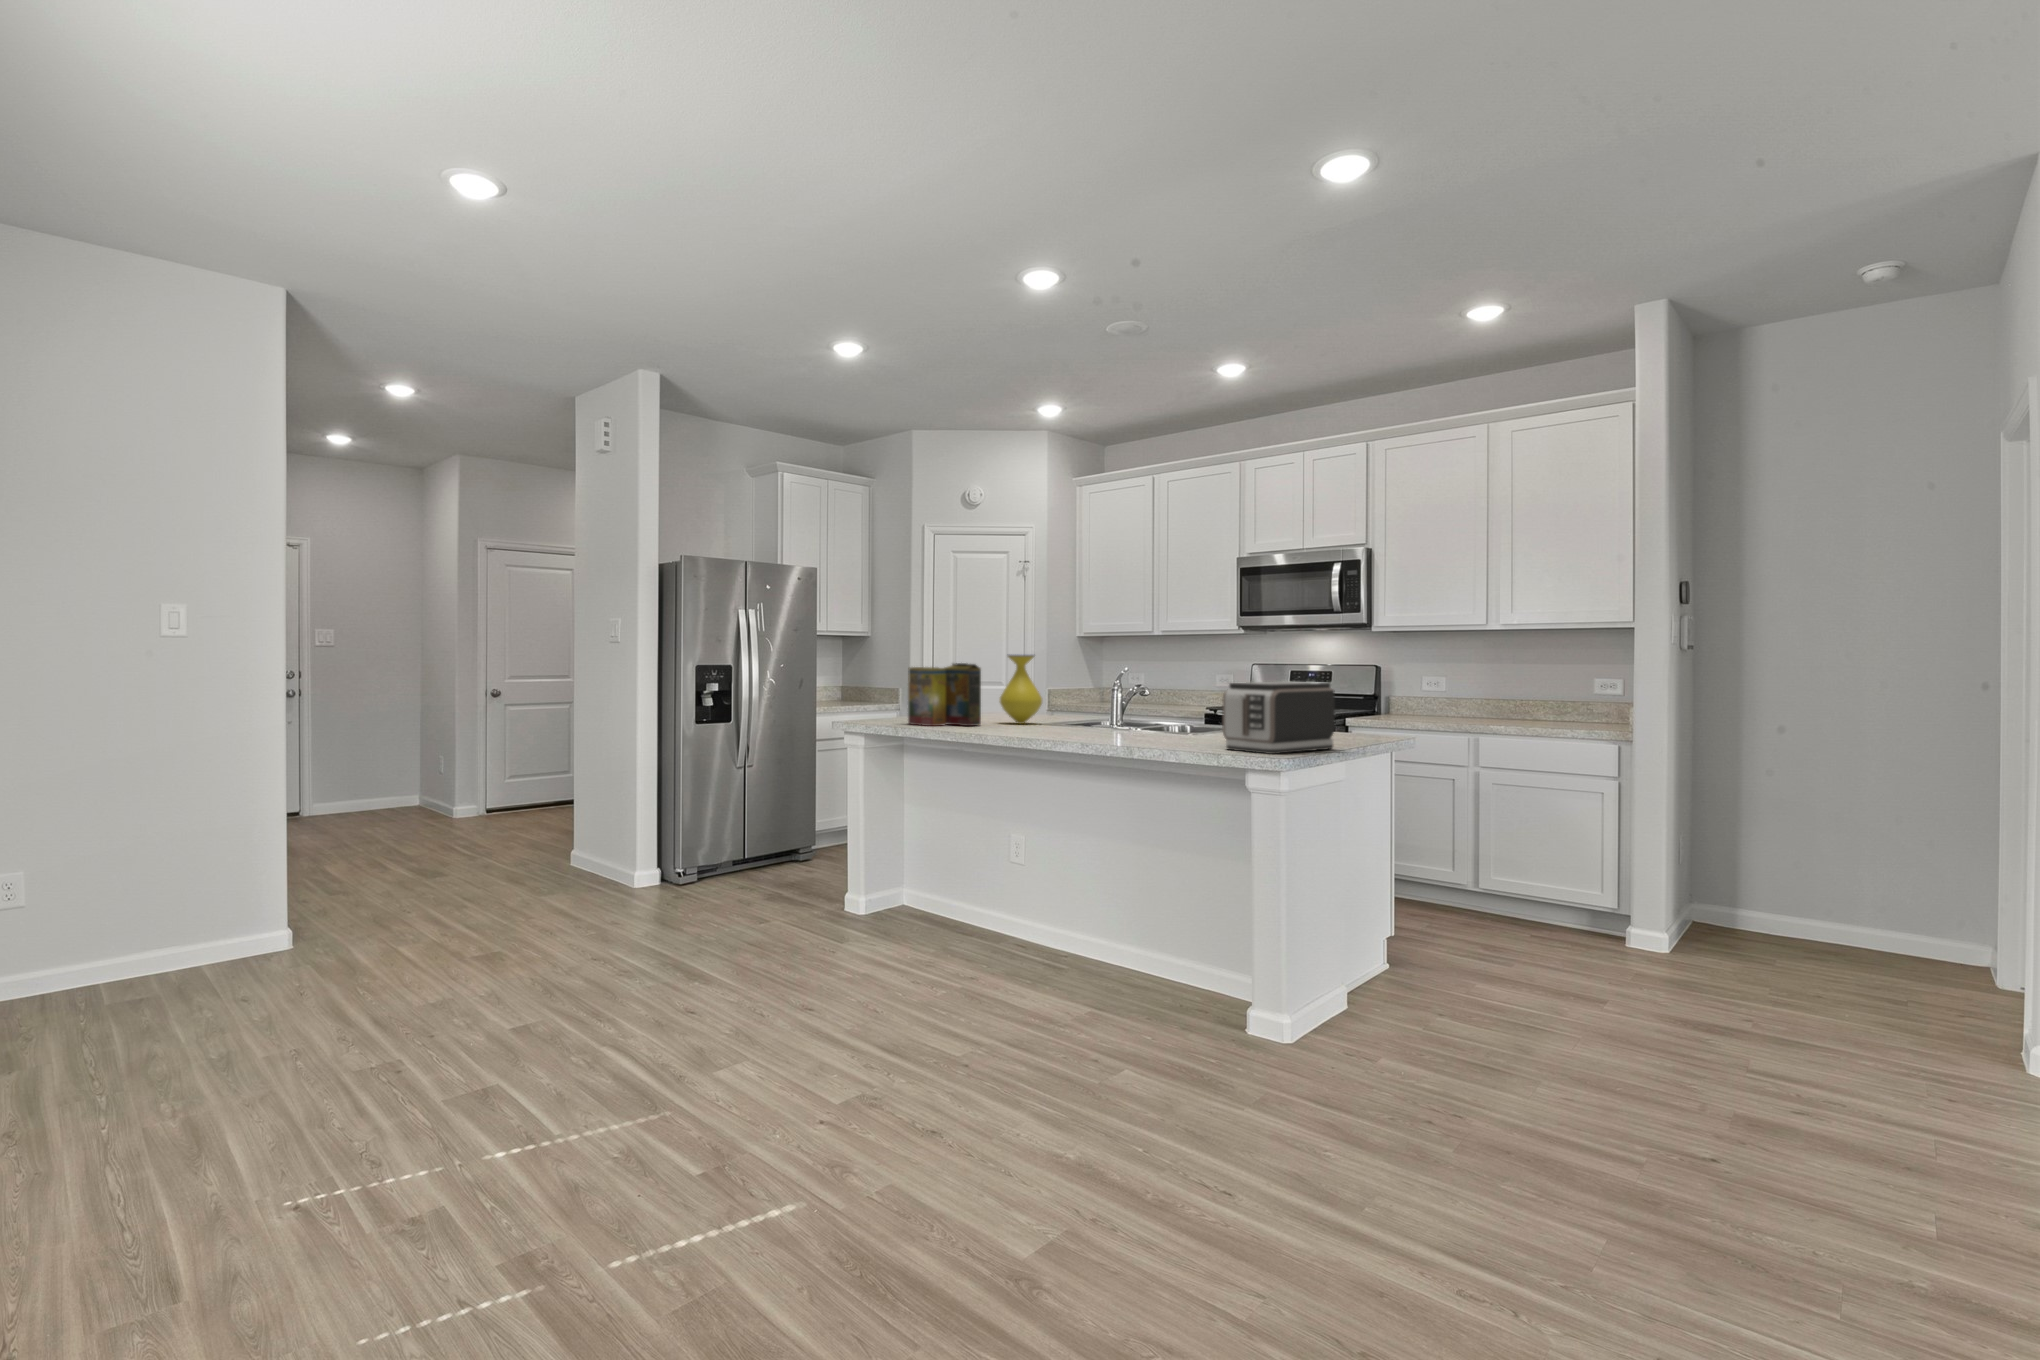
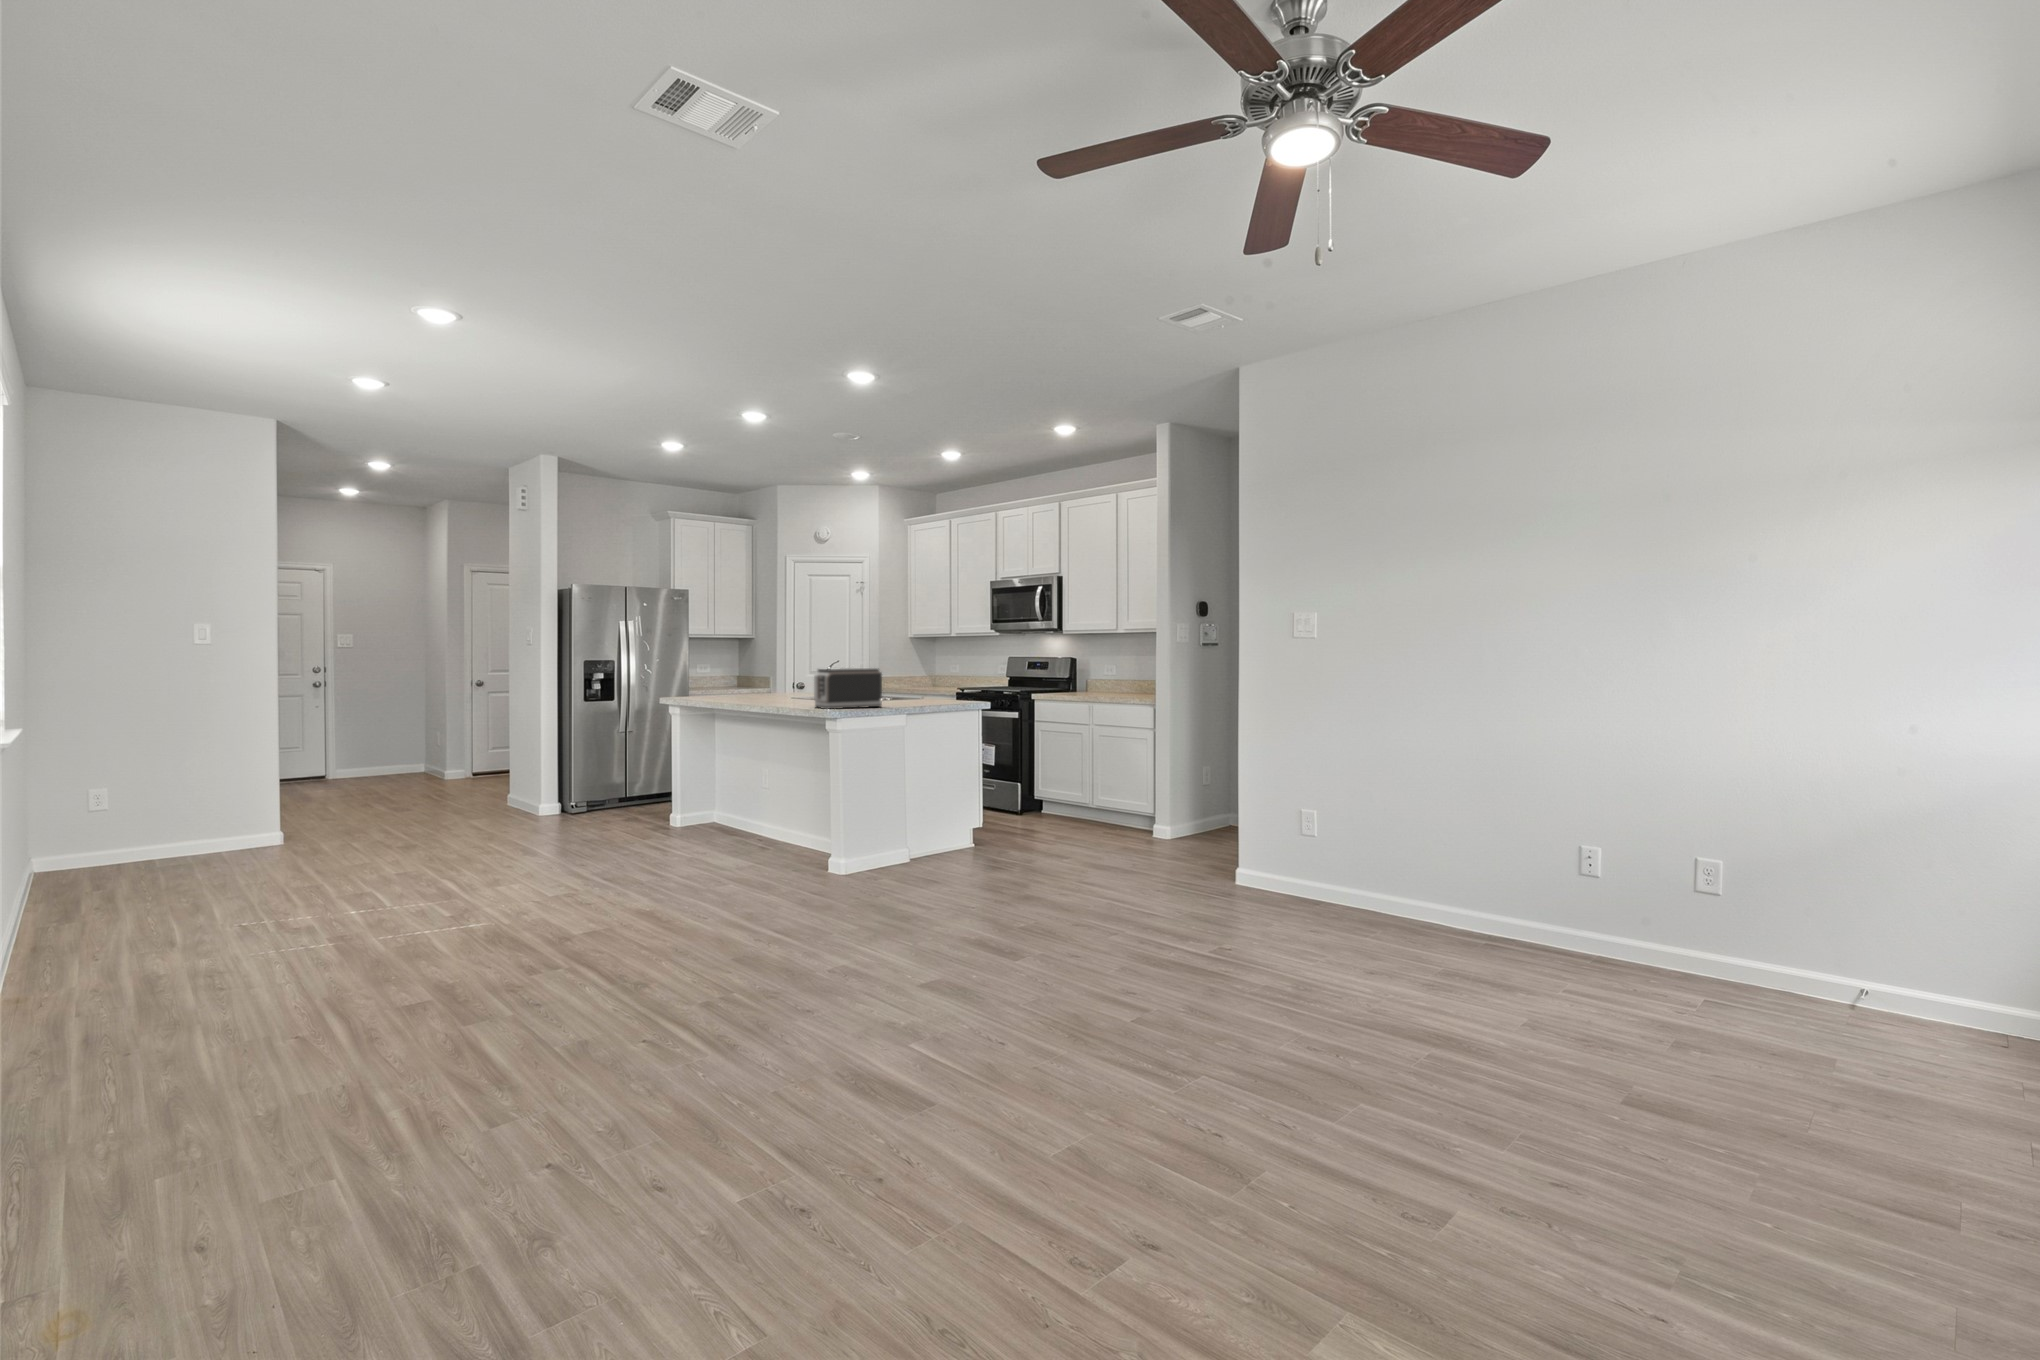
vase: present [1000,655,1042,724] -> none [766,652,796,698]
cereal box: present [908,663,981,726] -> none [698,658,744,699]

